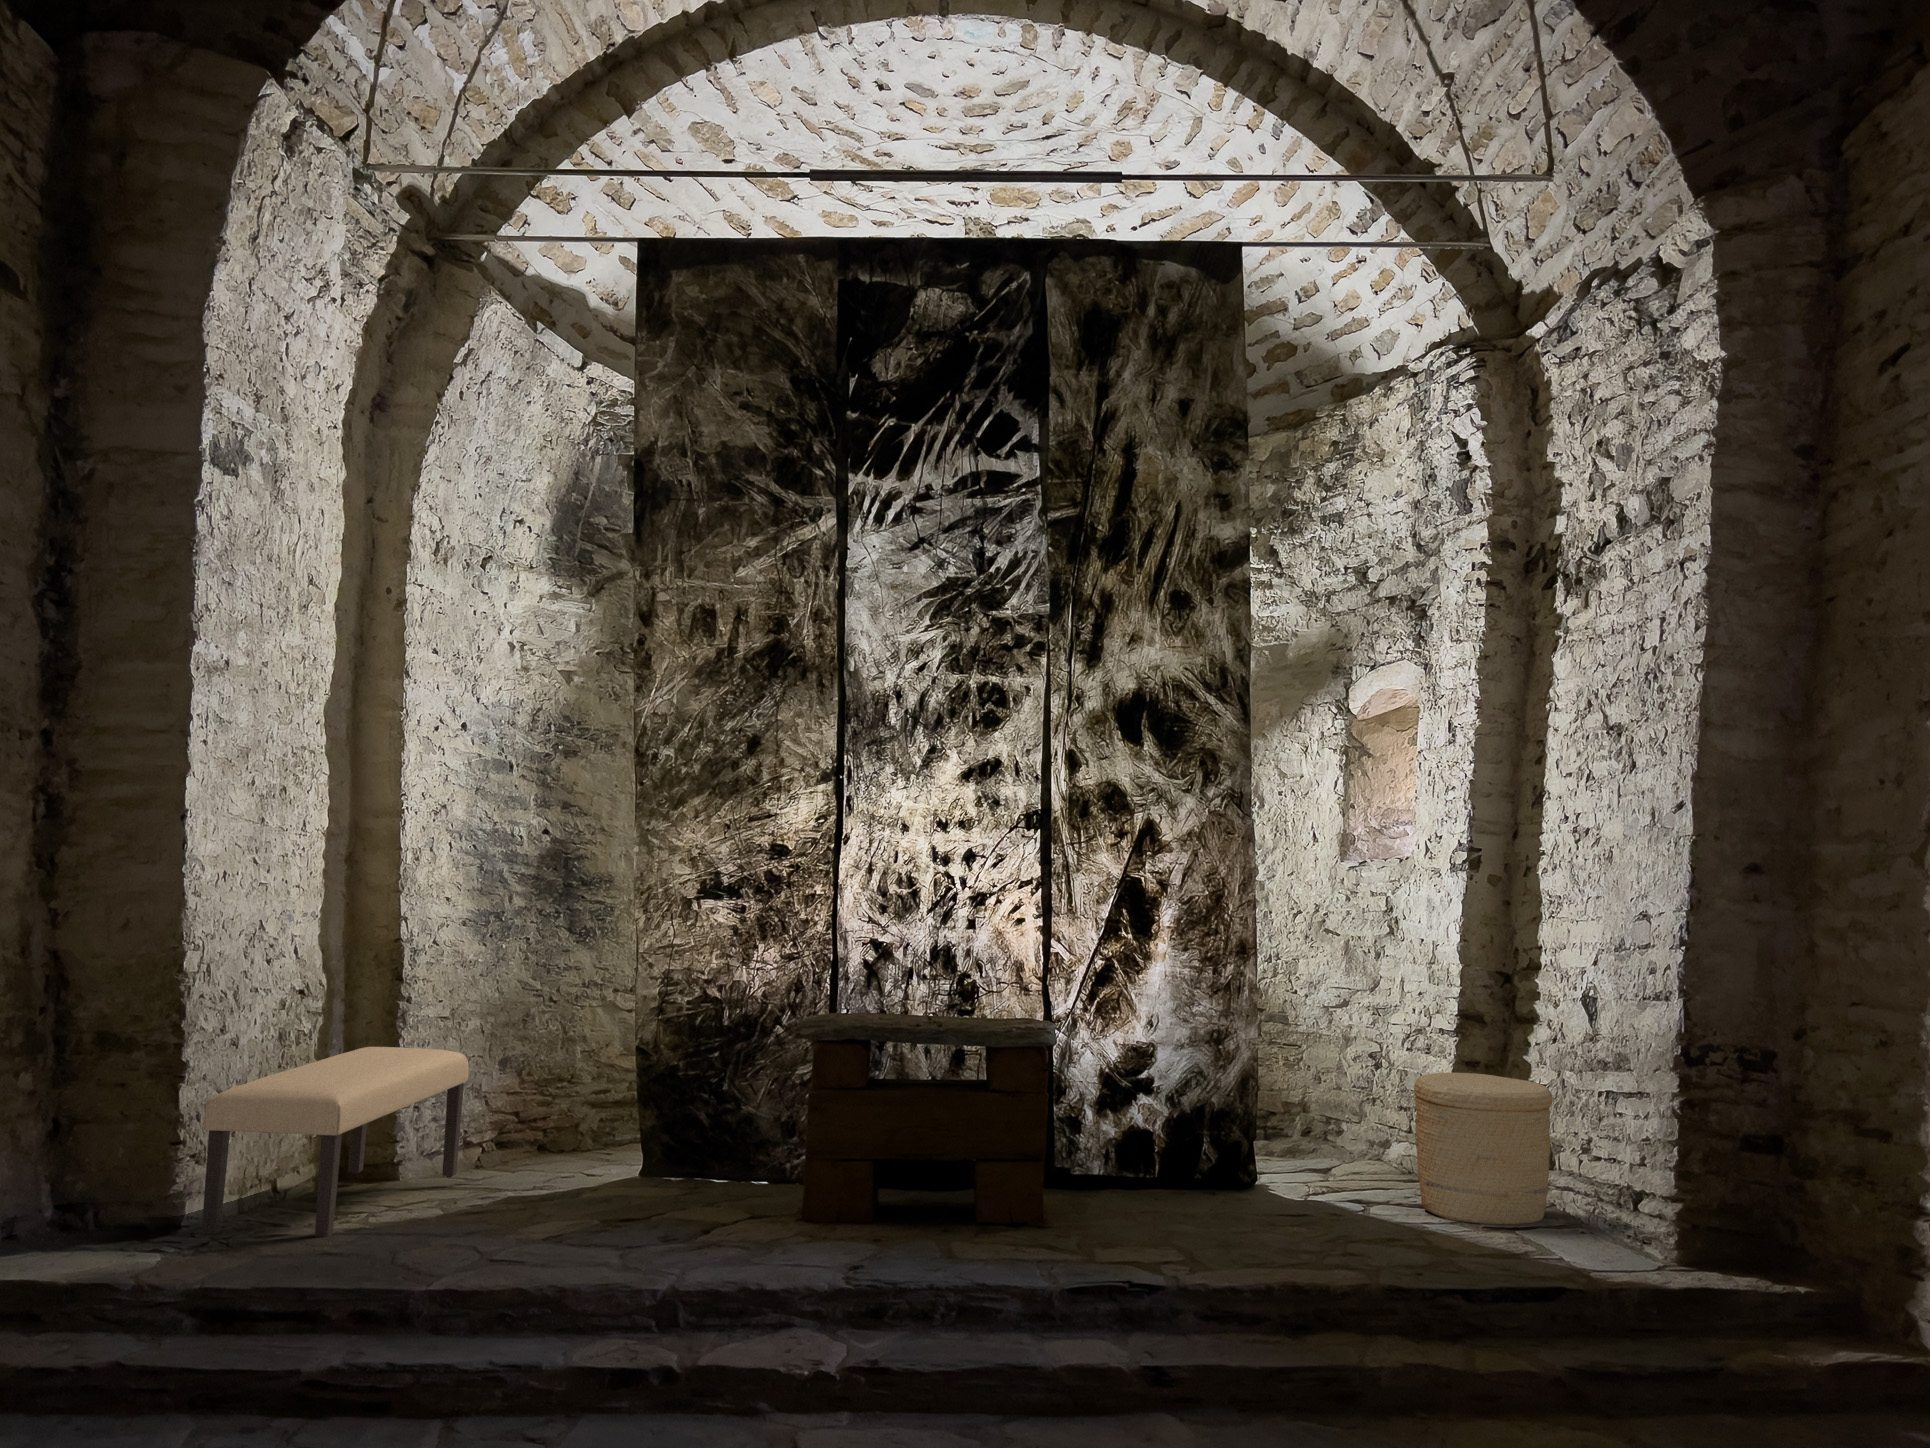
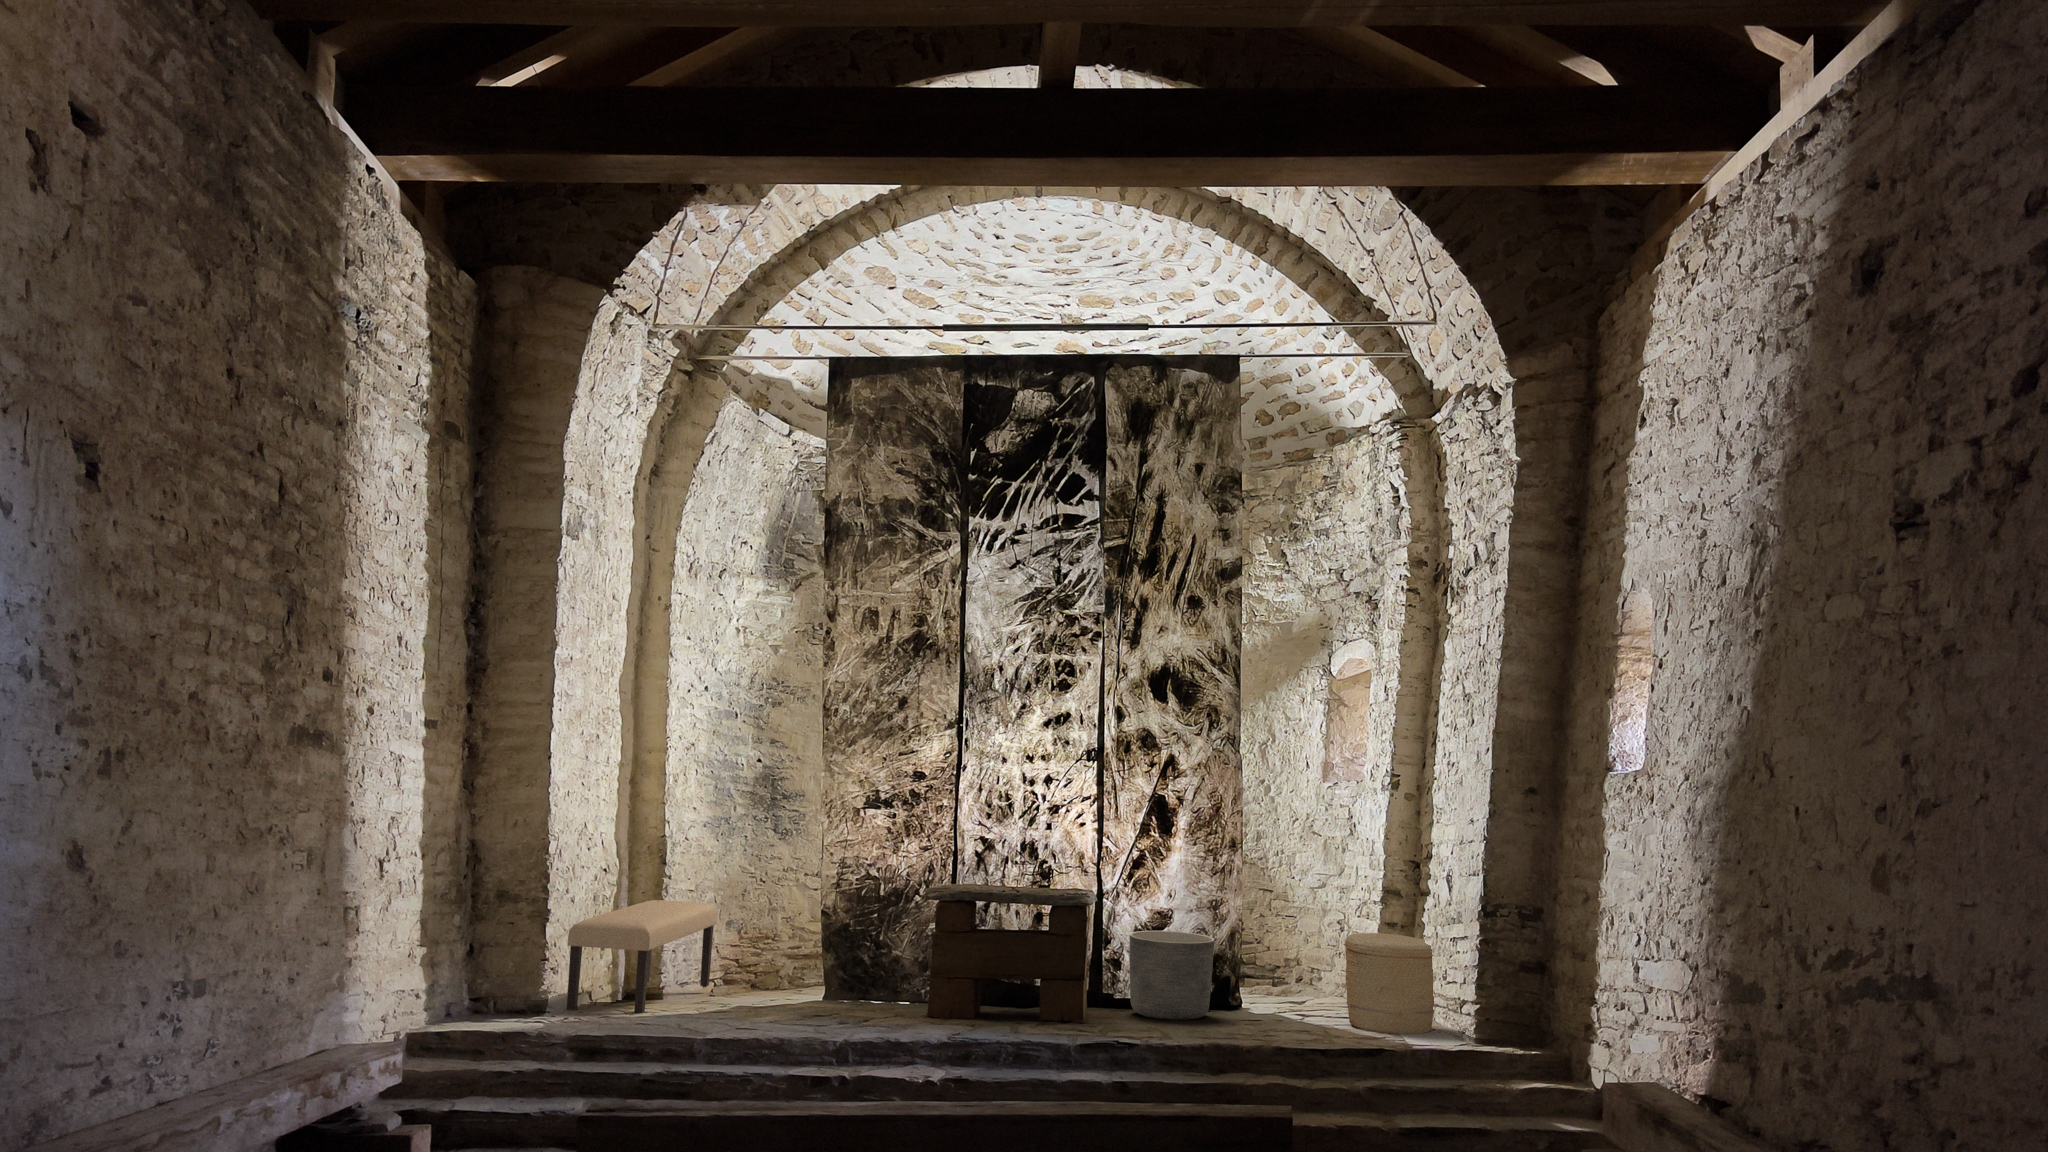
planter: none [1096,1075,1221,1211] -> present [1130,931,1214,1020]

